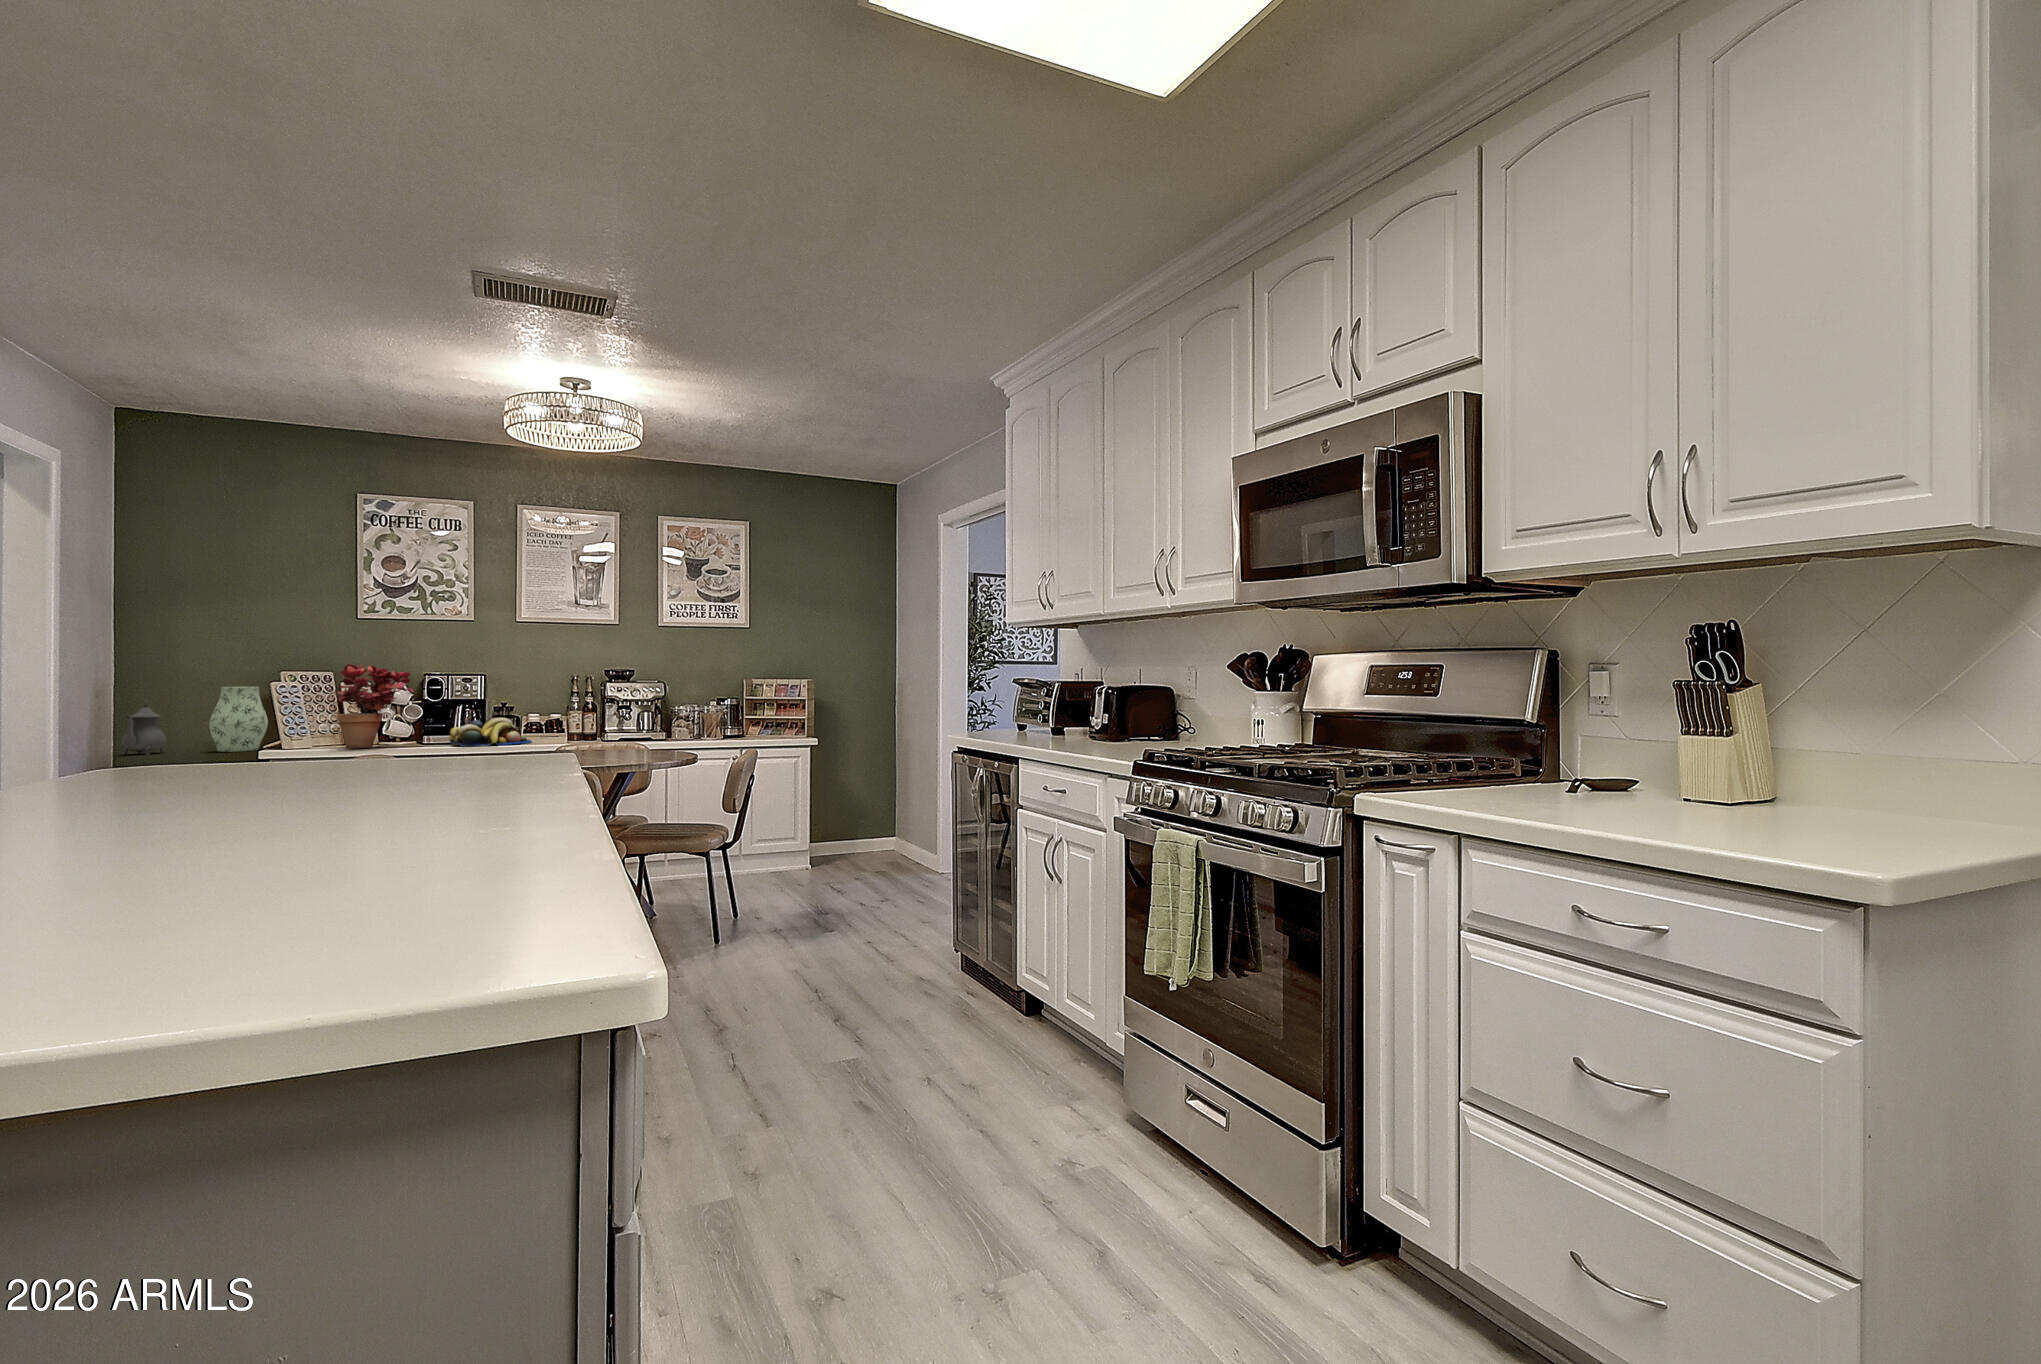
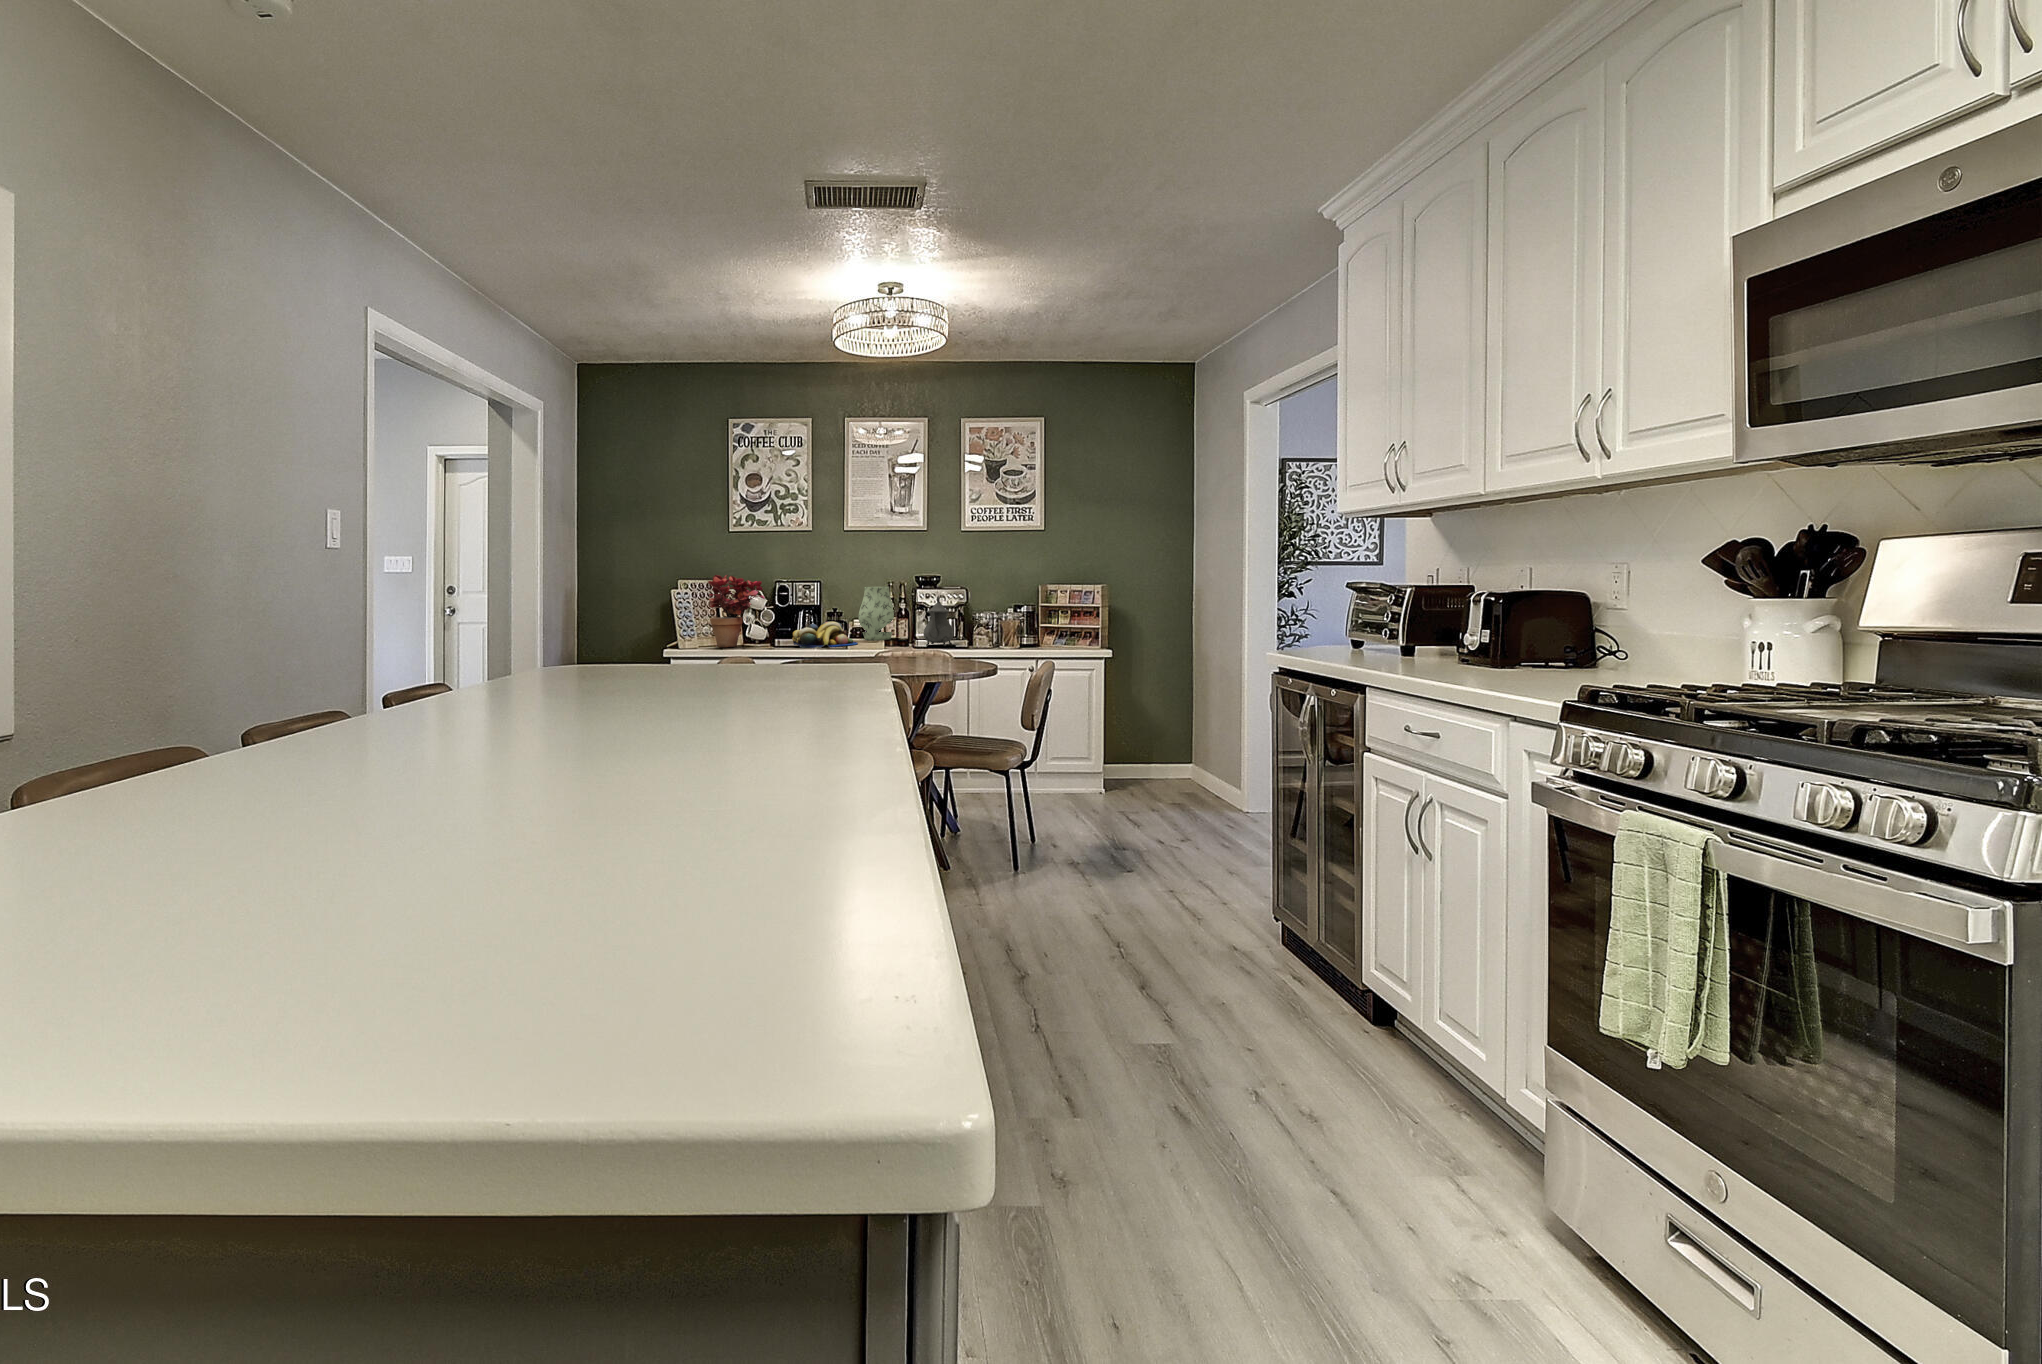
vase: present [209,687,268,752] -> present [858,587,895,640]
teapot: present [122,700,166,755] -> present [923,596,954,646]

